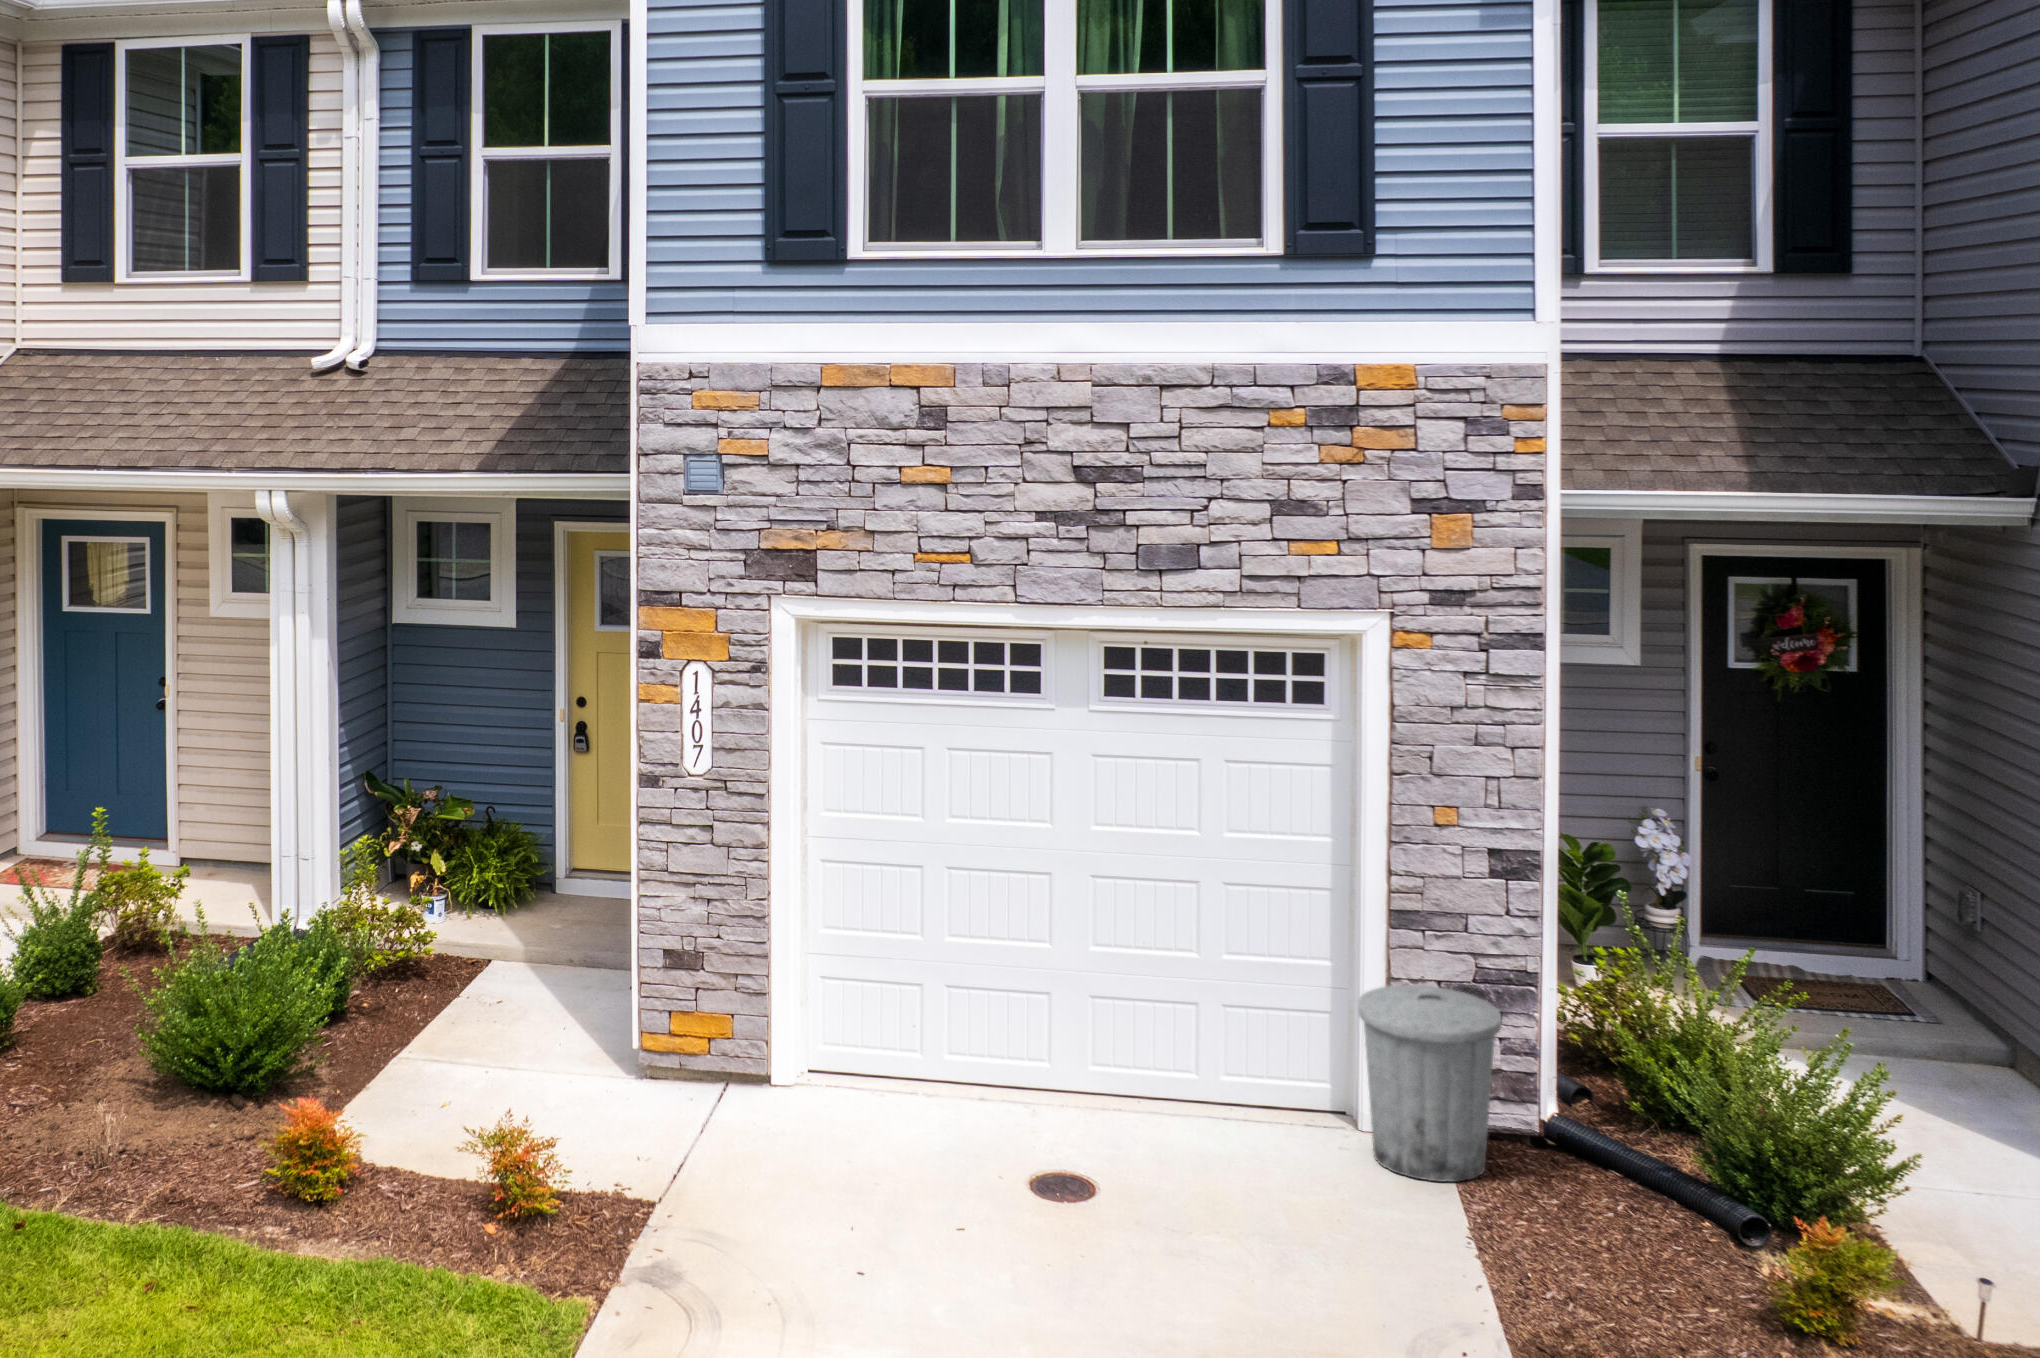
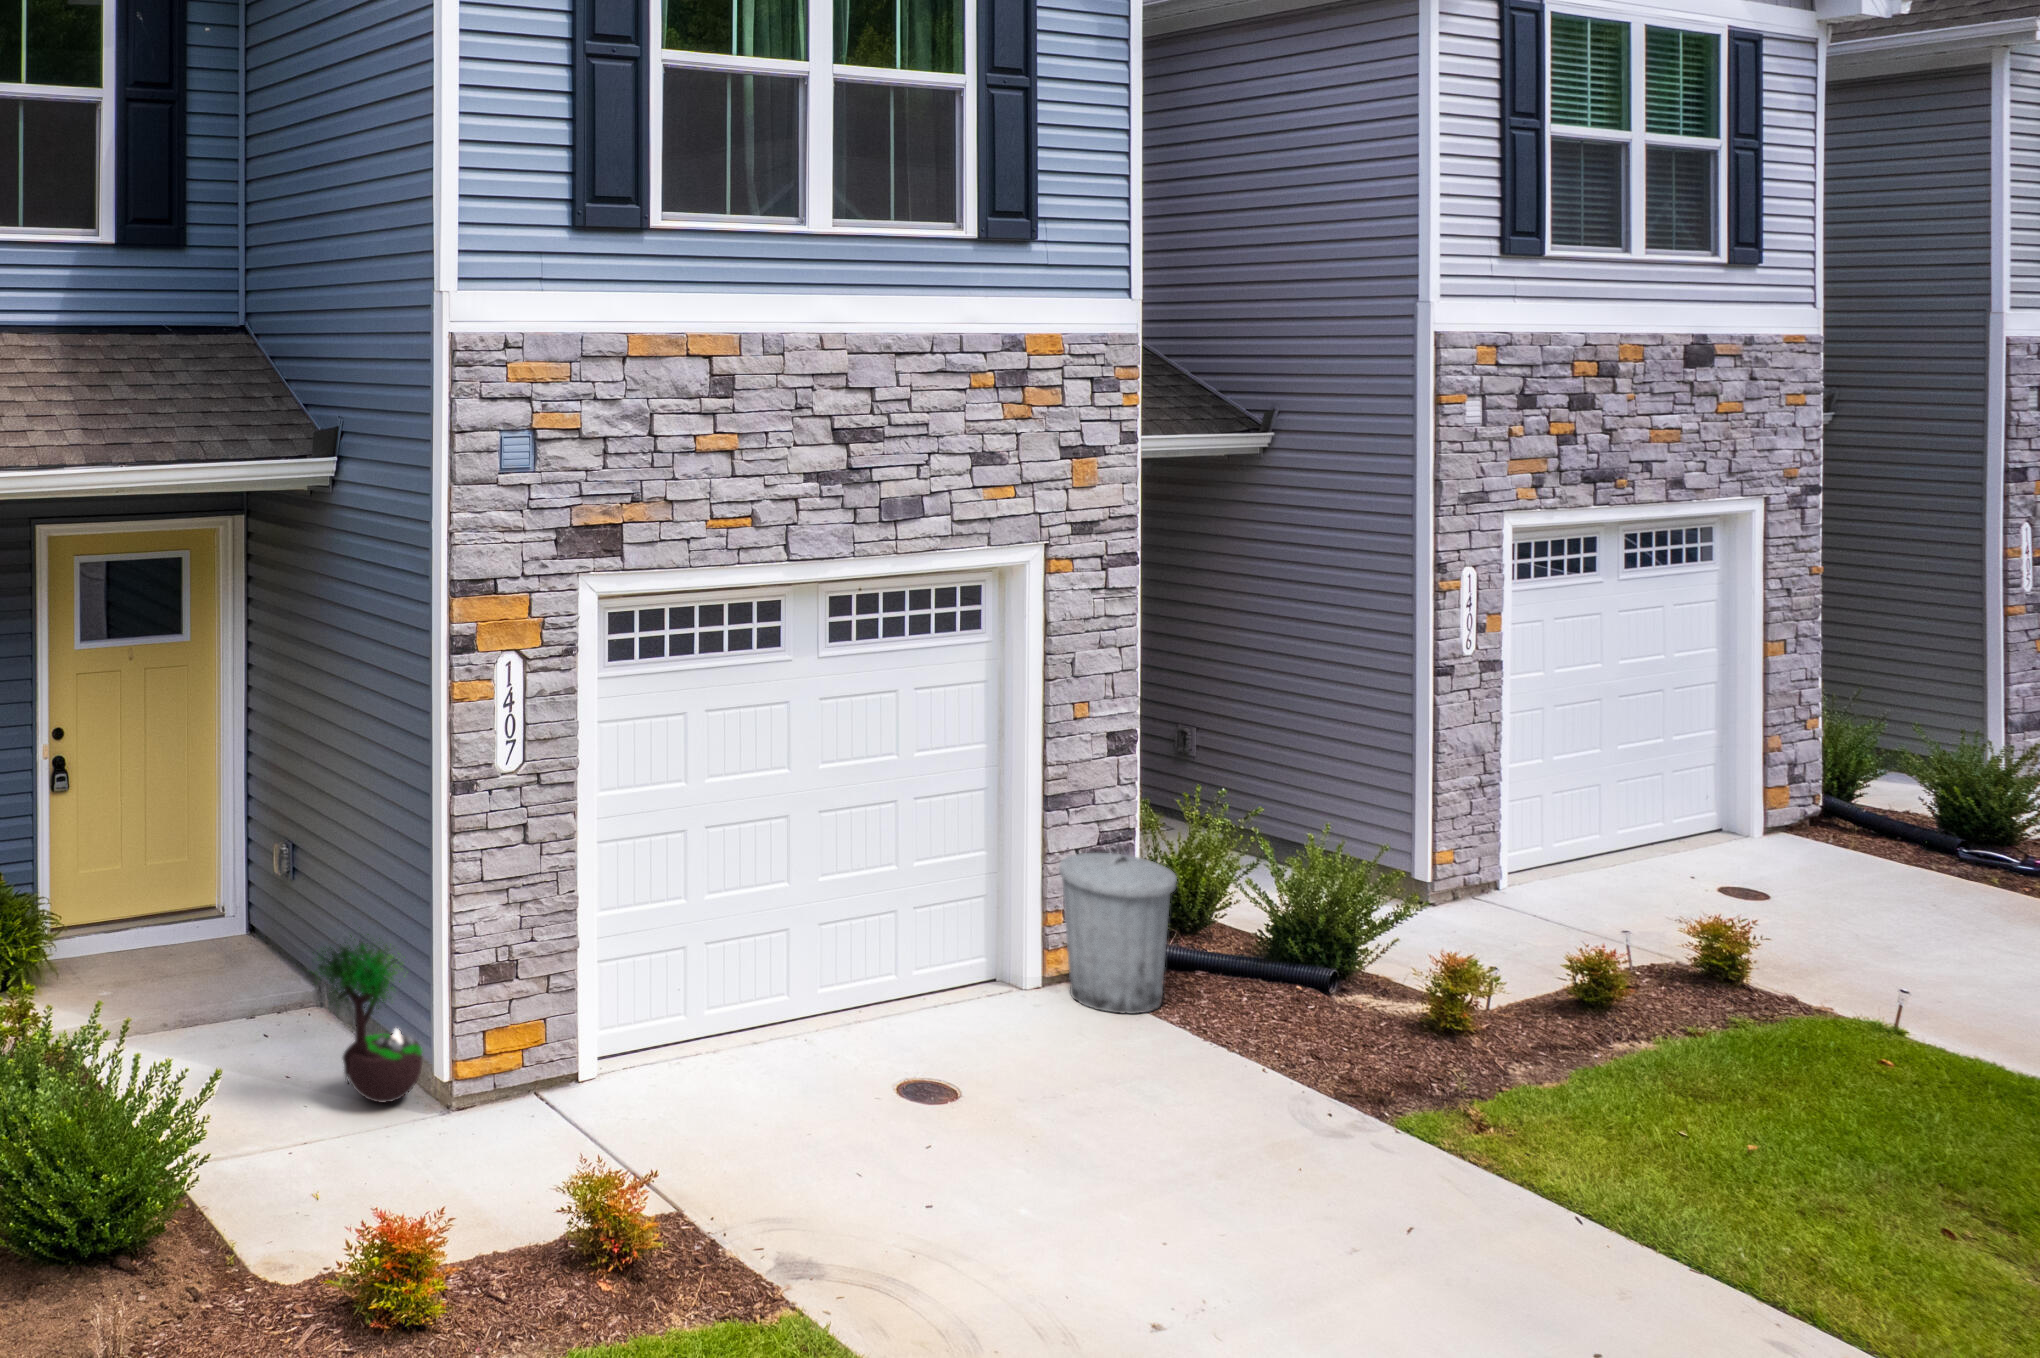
potted tree: none [544,883,632,1048] -> present [311,927,422,1103]

